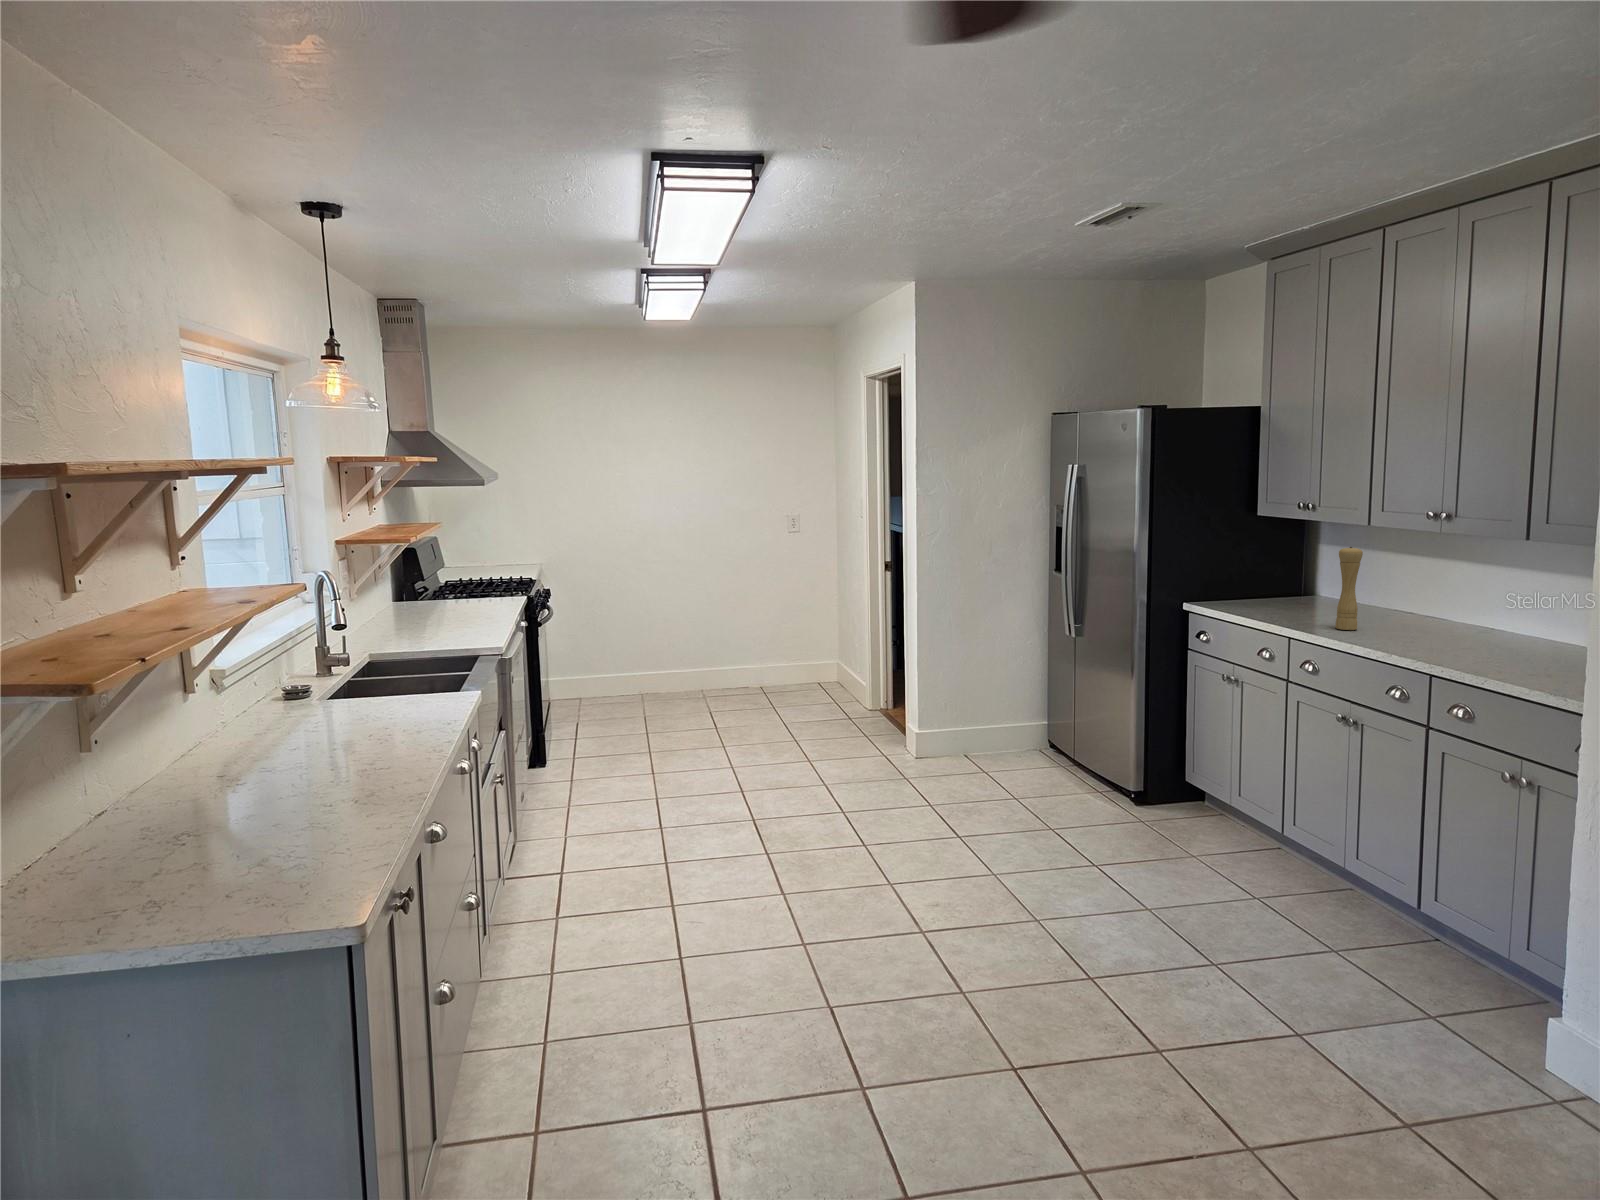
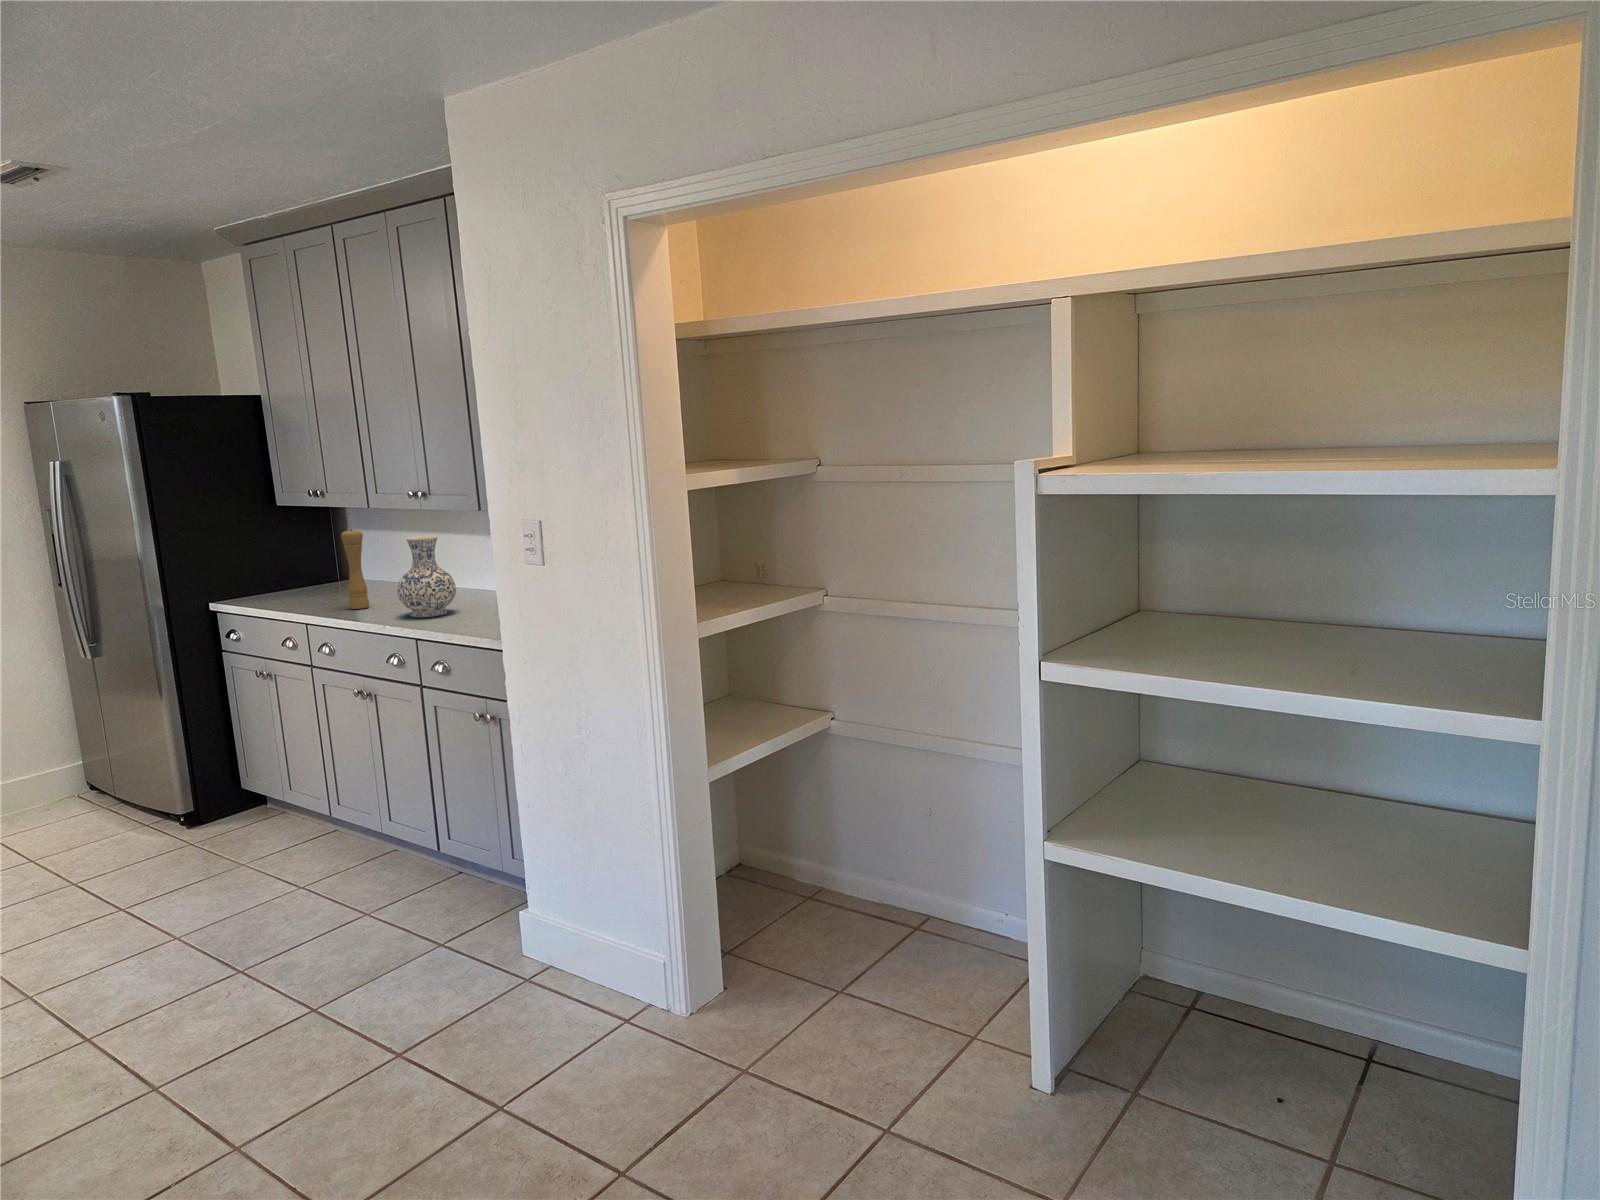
vase: none [1405,561,1477,652] -> present [397,536,456,617]

